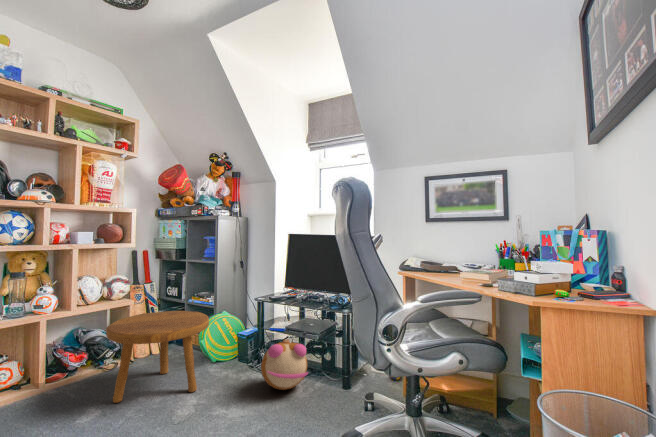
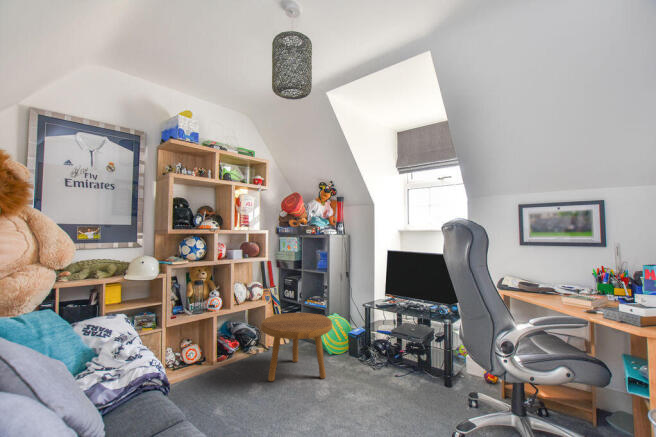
plush toy: present [261,340,308,390] -> none [376,342,417,383]

